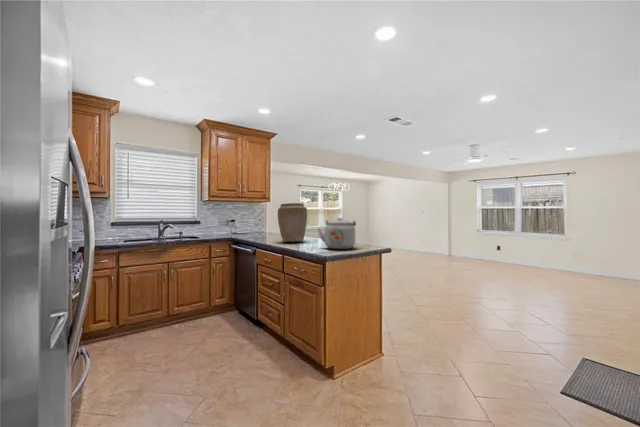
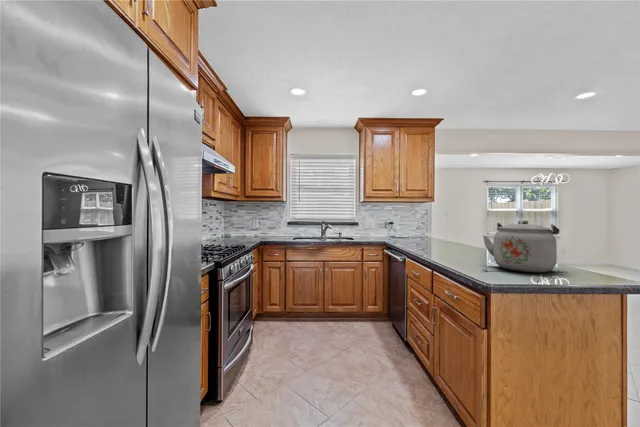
vase: present [278,203,307,242] -> none [430,200,473,251]

